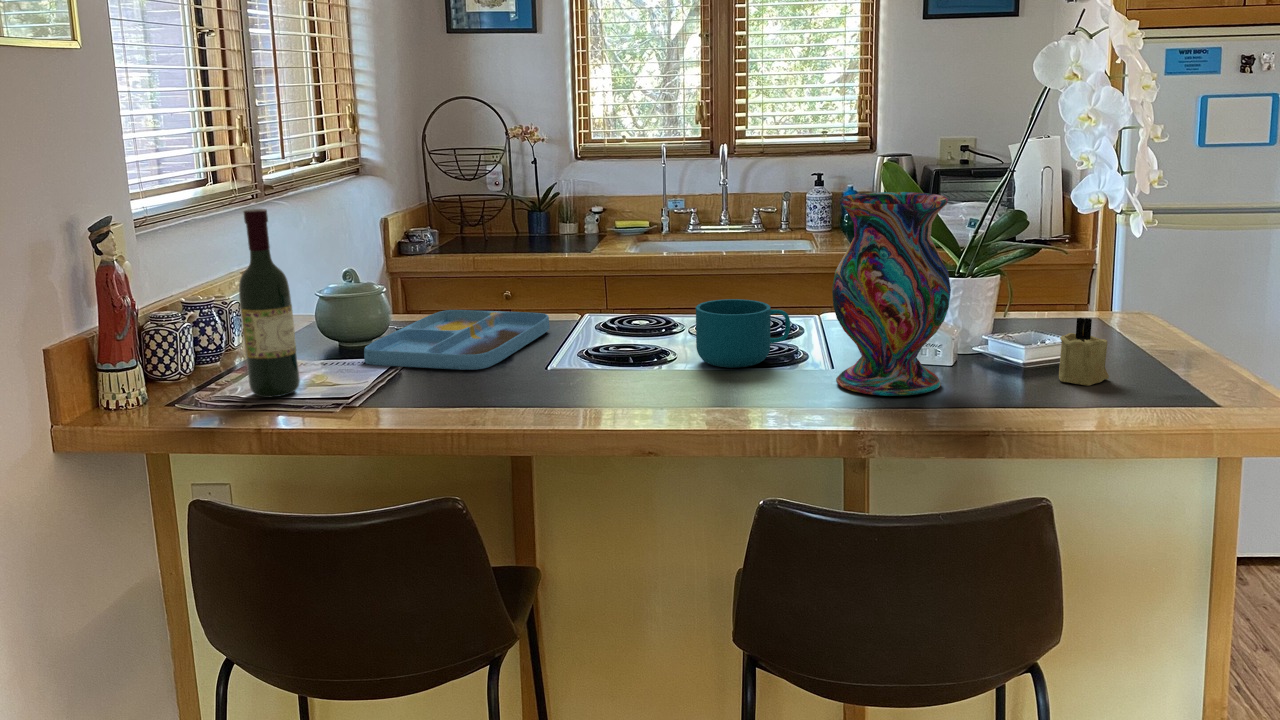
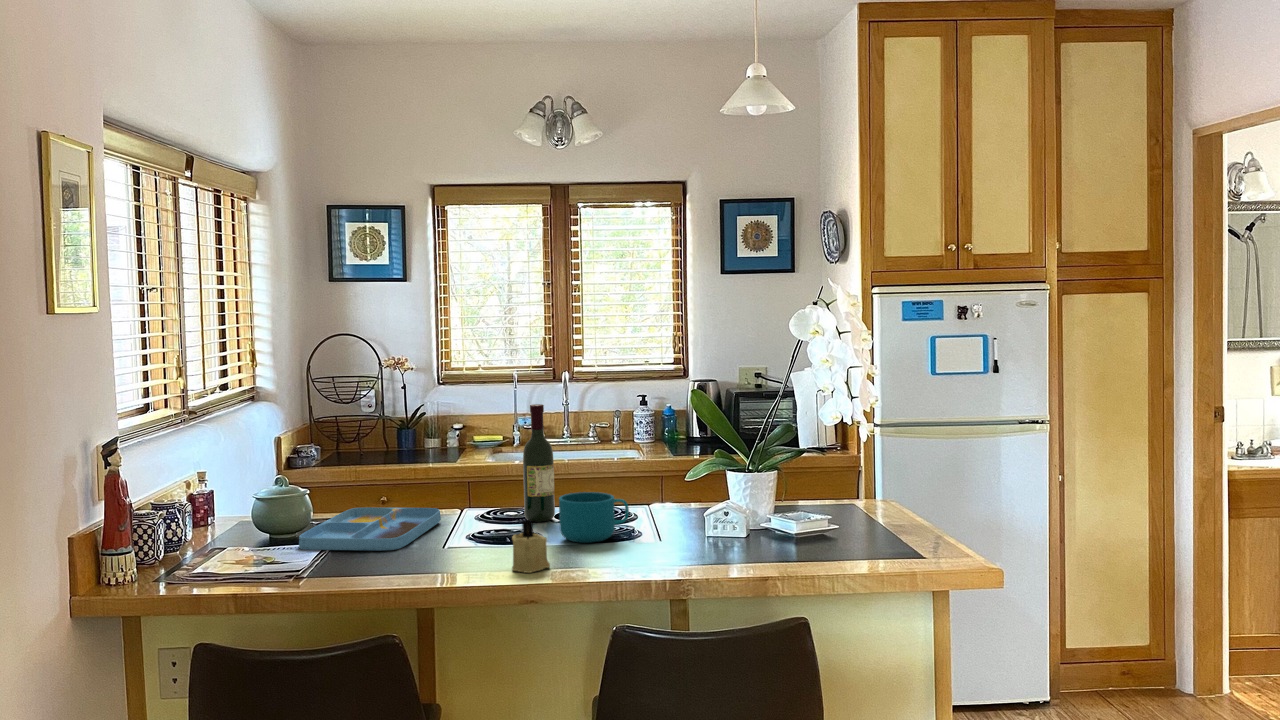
vase: present [832,192,951,396] -> none [659,412,741,556]
wine bottle: present [239,209,300,397] -> present [523,404,555,522]
candle: present [1059,318,1109,386] -> present [512,521,550,573]

